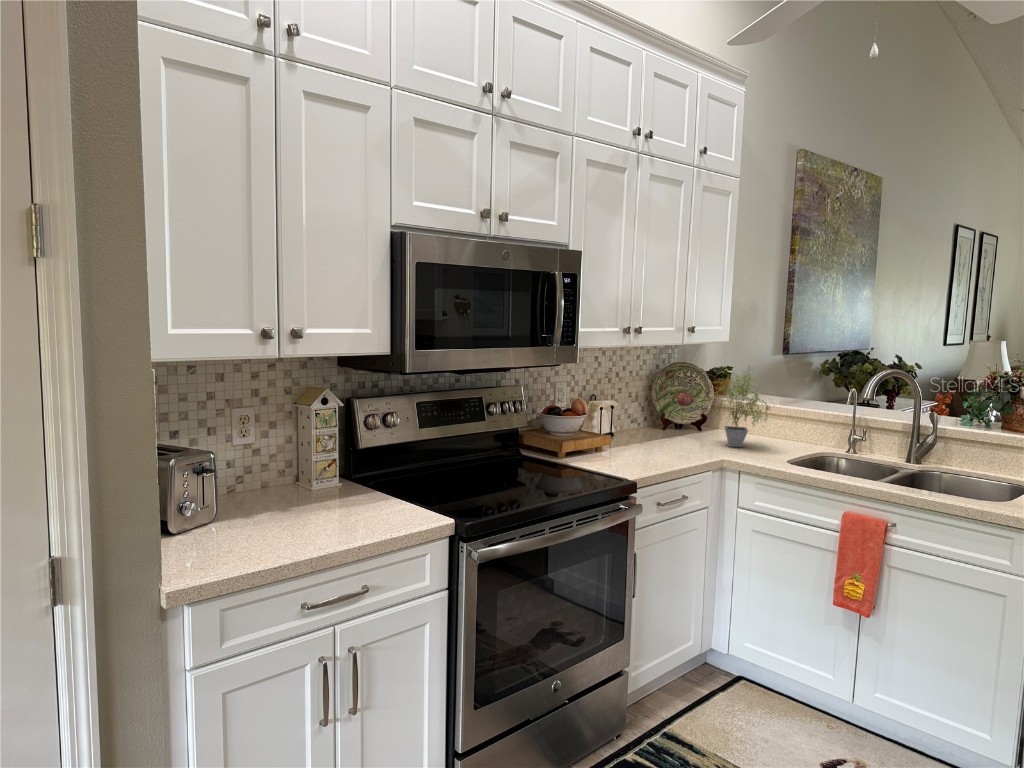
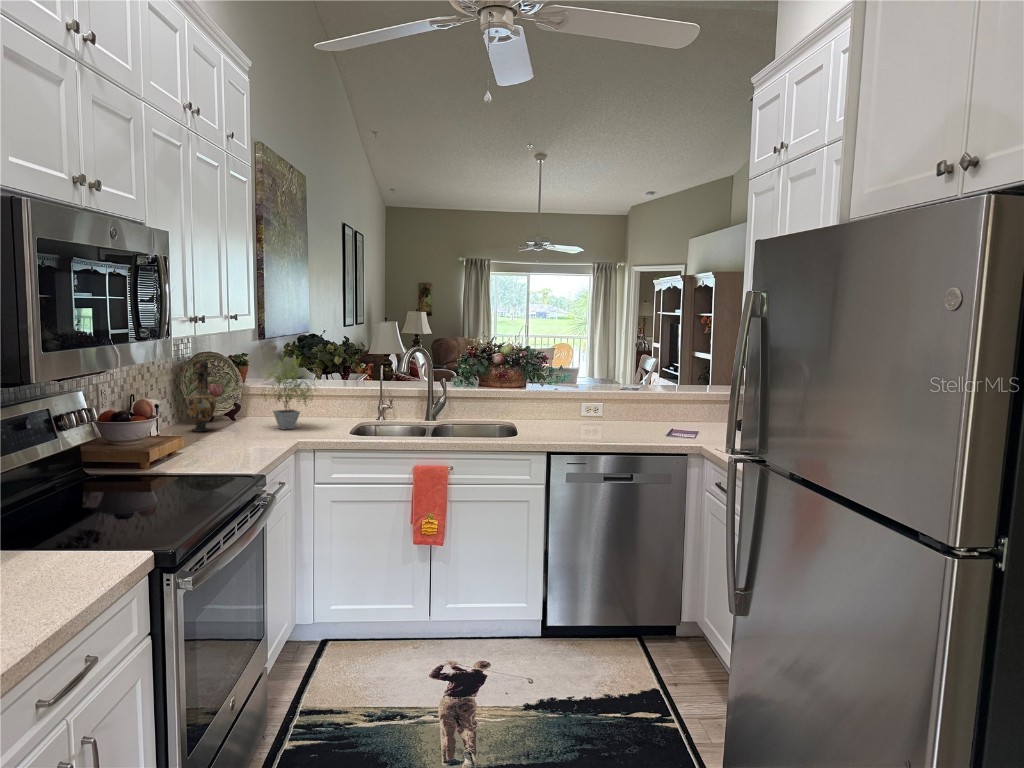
vase: none [646,369,673,437] -> present [186,360,216,432]

